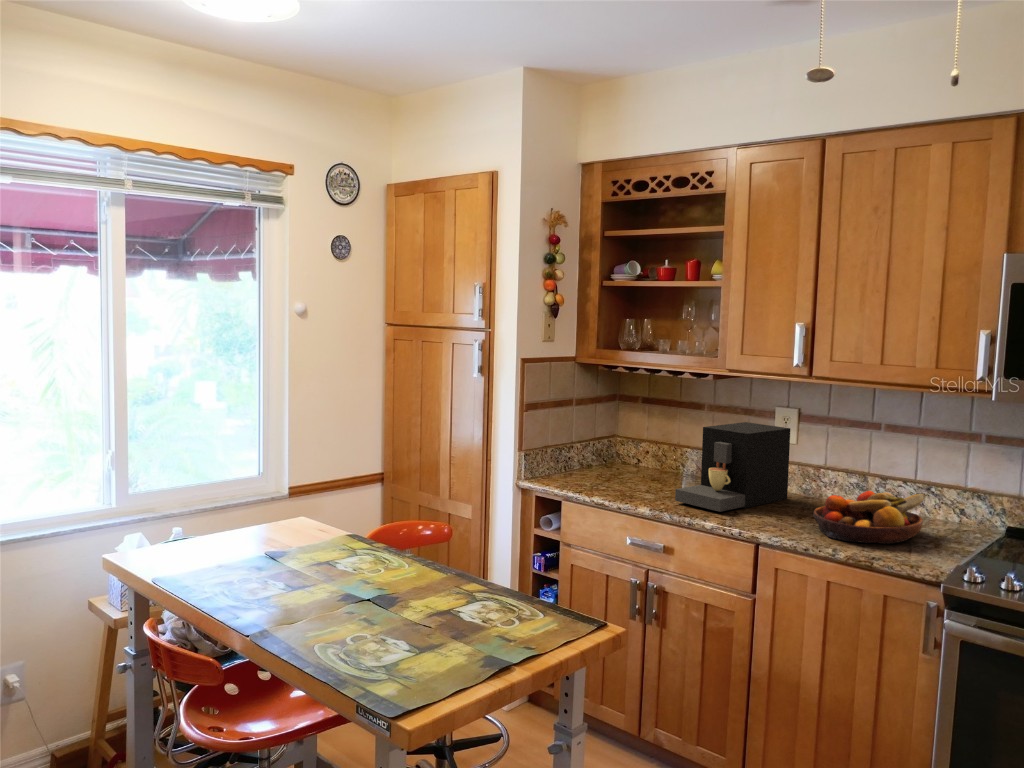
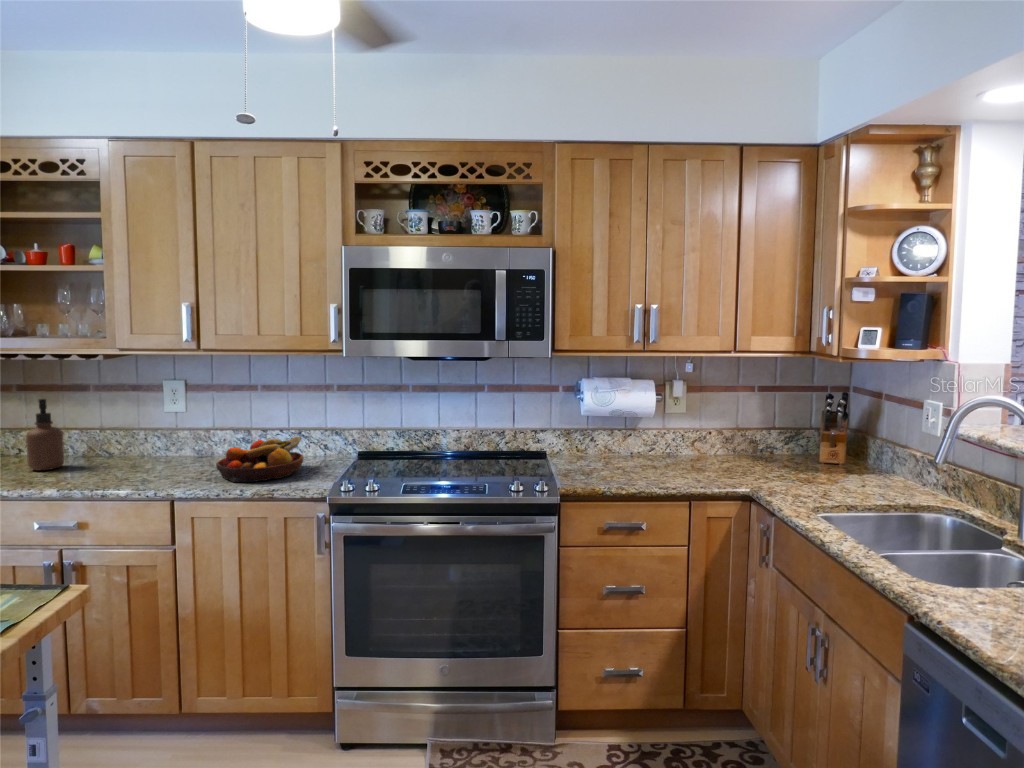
soap dispenser: none [642,414,673,486] -> present [26,399,64,470]
coffee maker: present [675,422,790,512] -> none [74,398,185,480]

